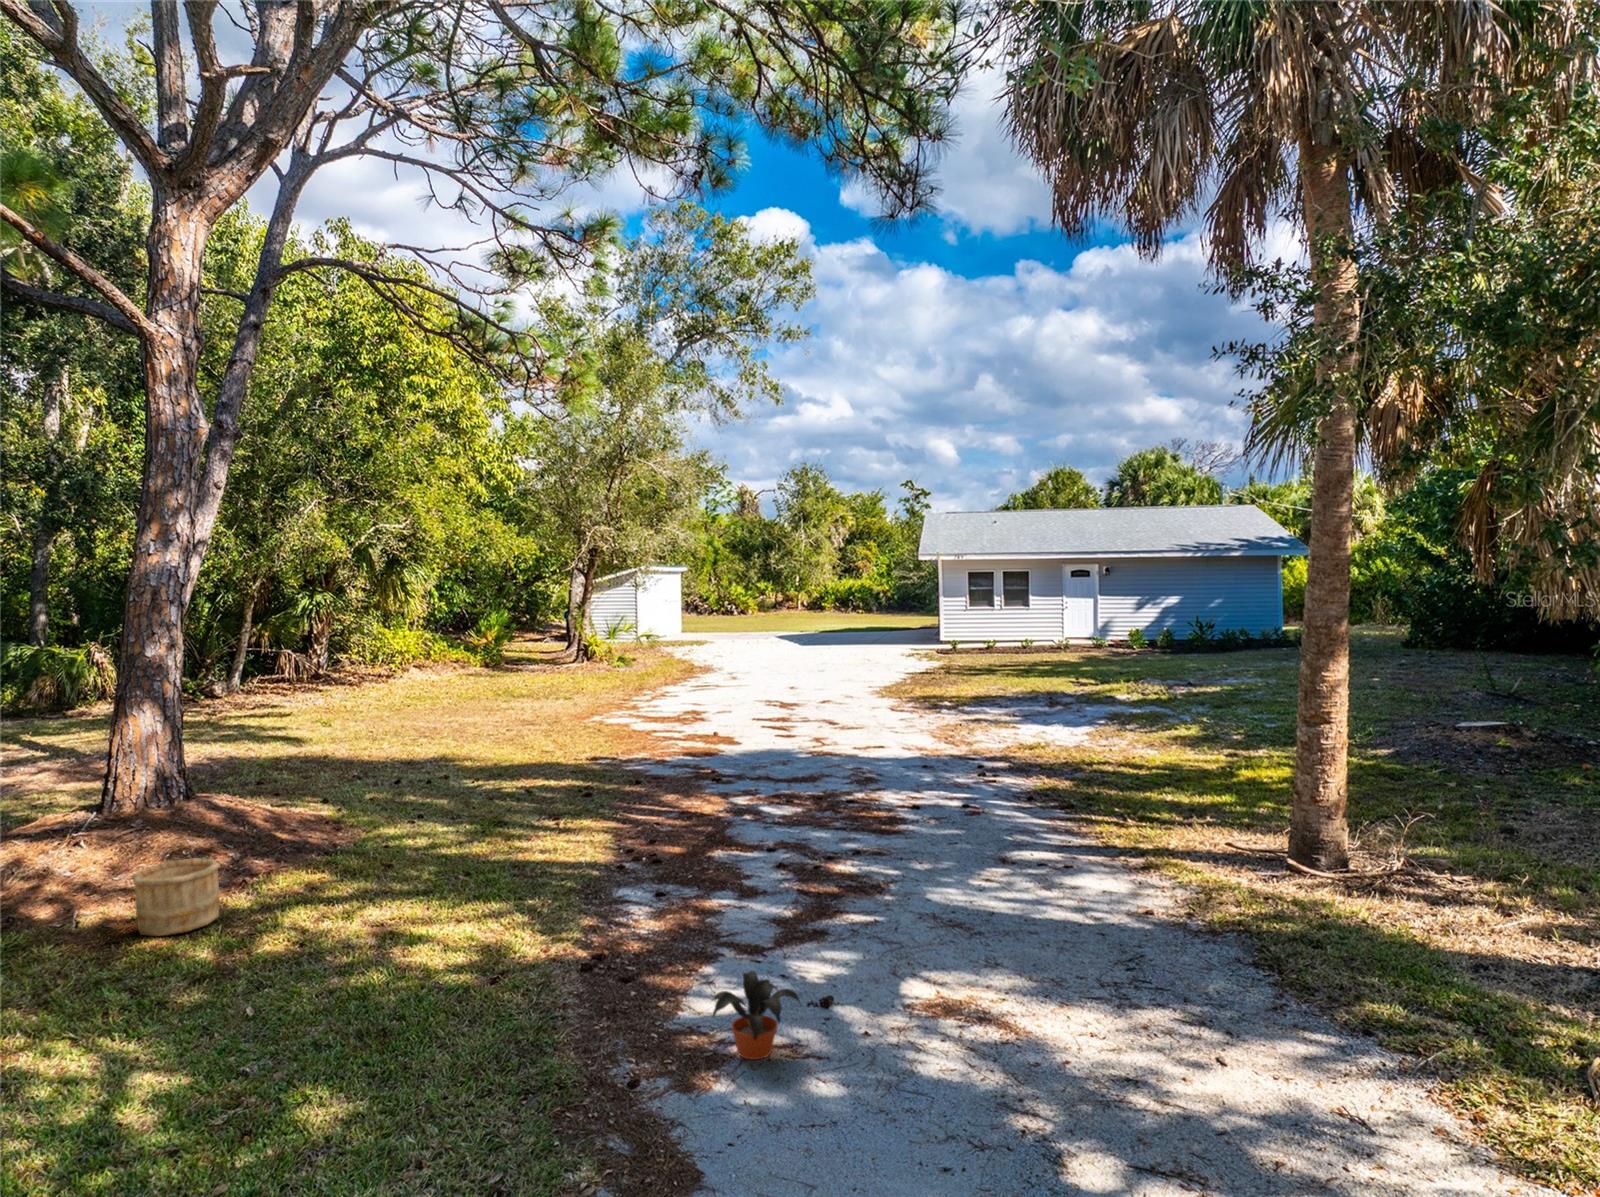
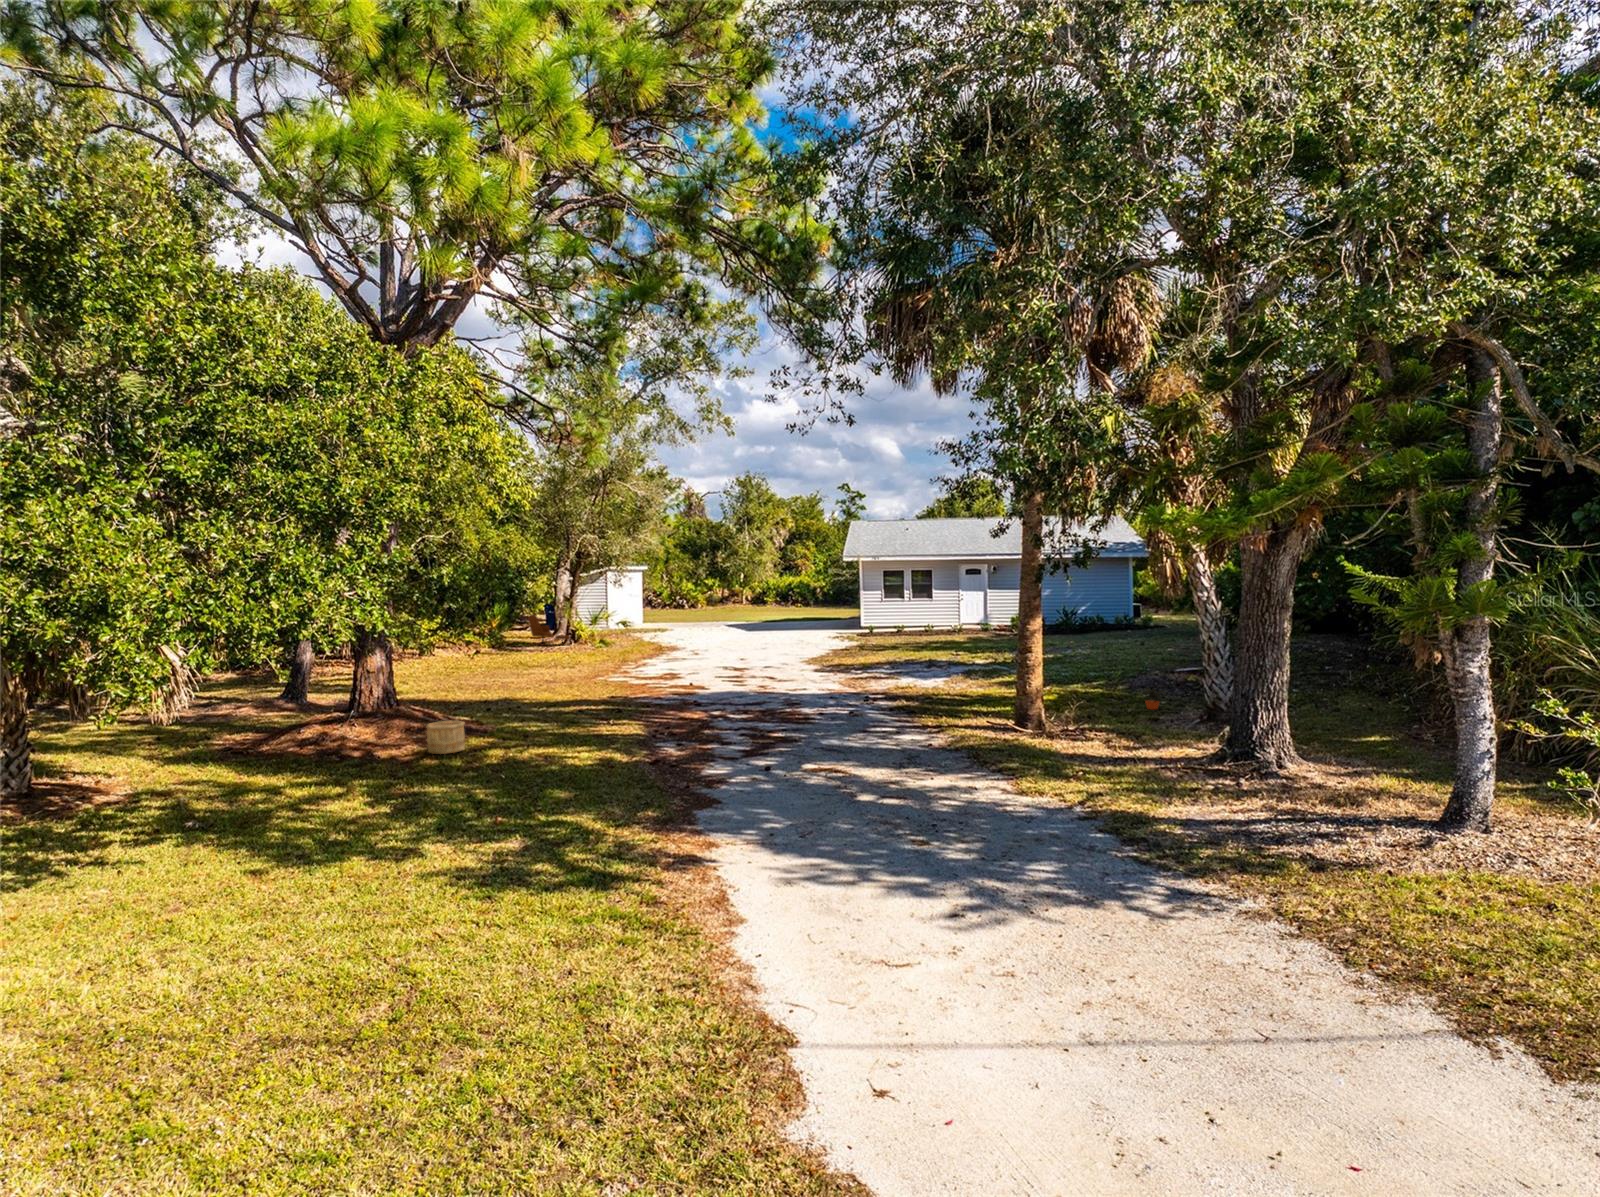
lounge chair: none [529,620,581,664] -> present [529,613,570,645]
potted plant: present [713,971,800,1060] -> present [1142,688,1165,709]

